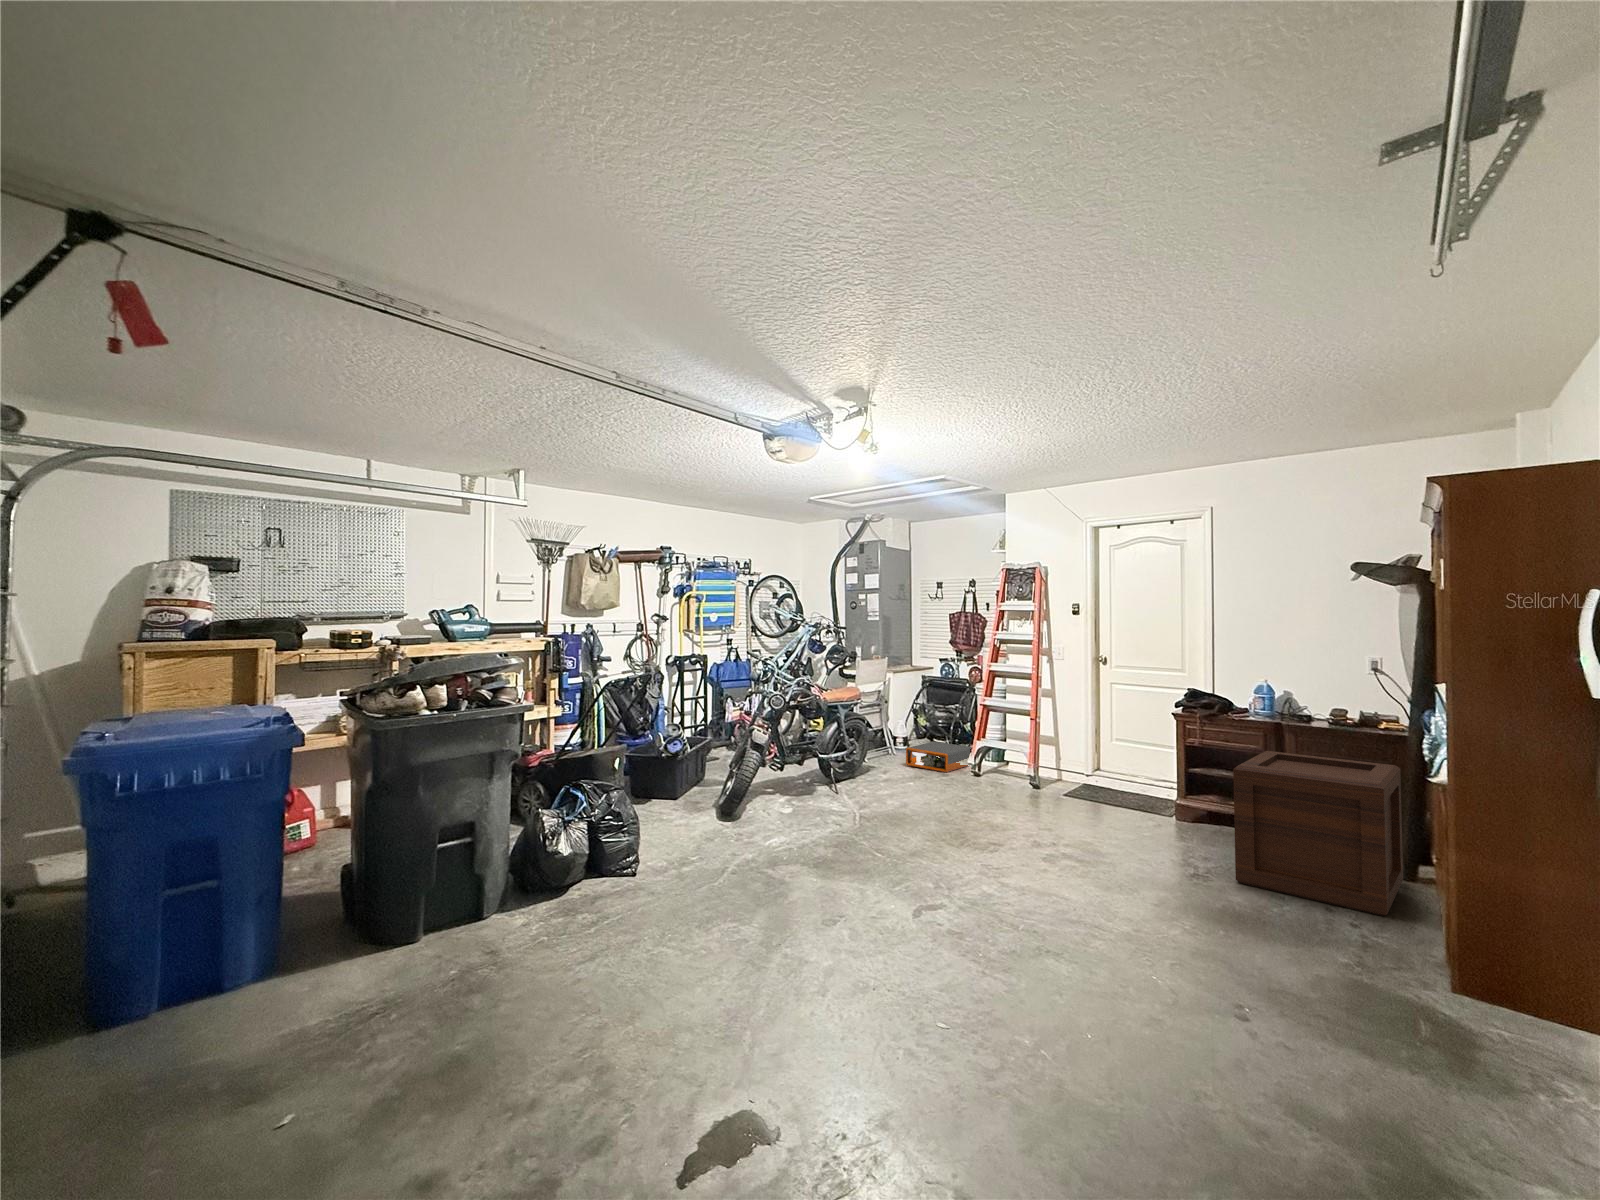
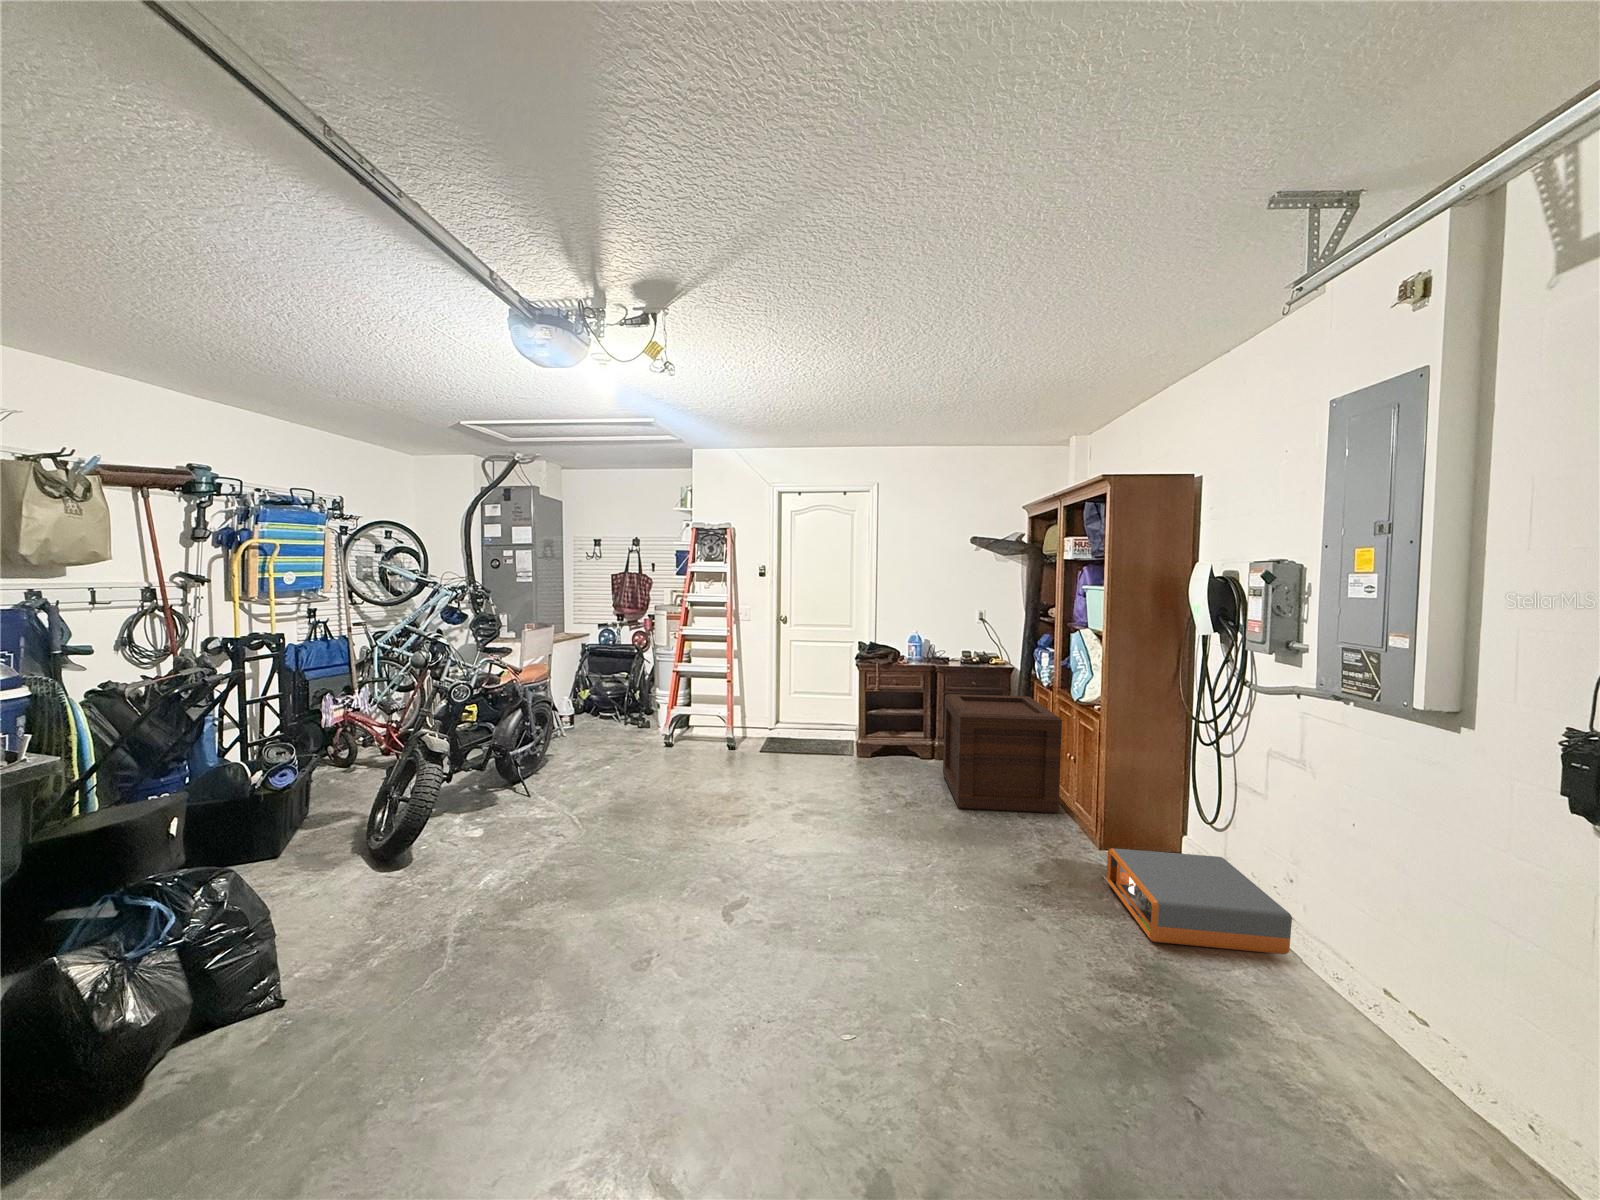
storage box: present [906,742,971,772] -> present [1106,848,1292,954]

